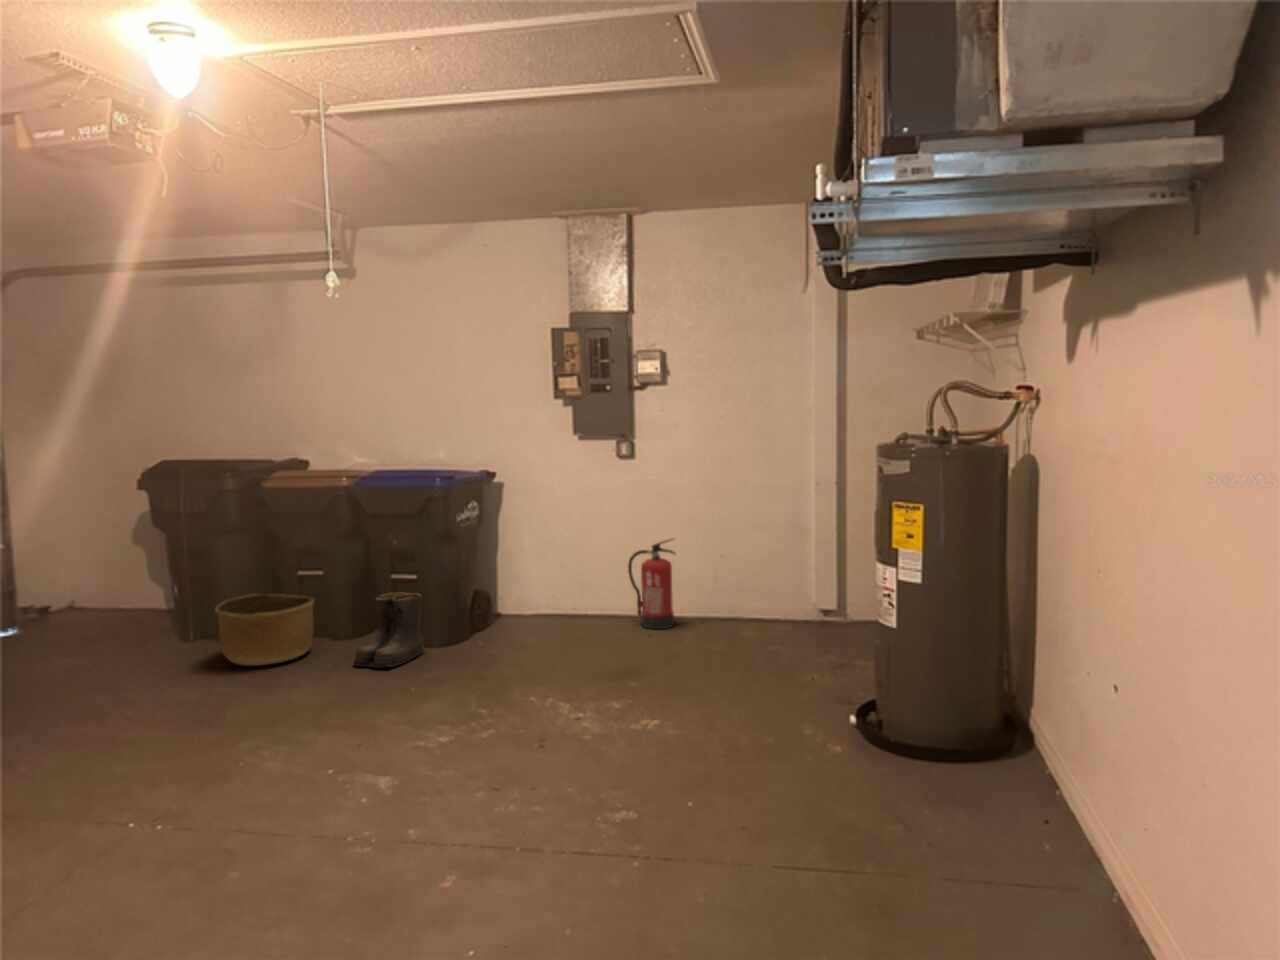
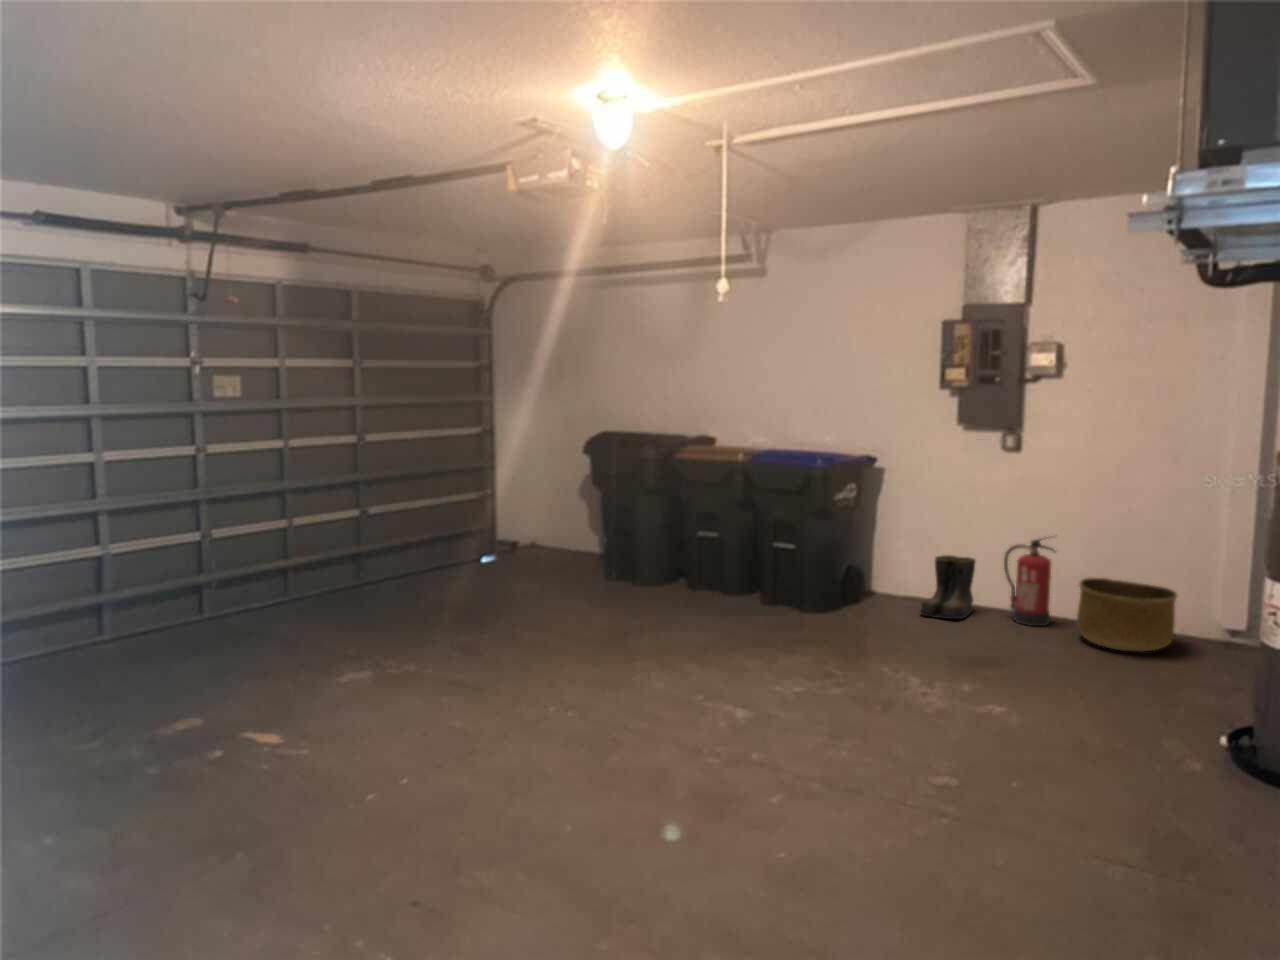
boots: present [354,592,424,668] -> present [921,555,976,619]
basket: present [215,594,314,666] -> present [1077,578,1177,651]

